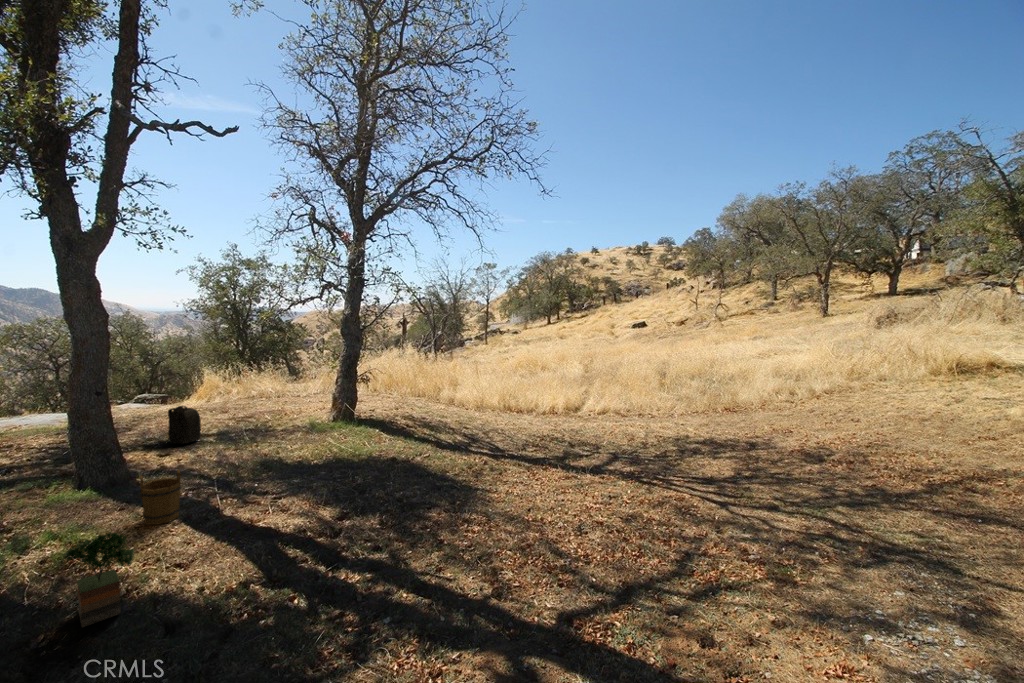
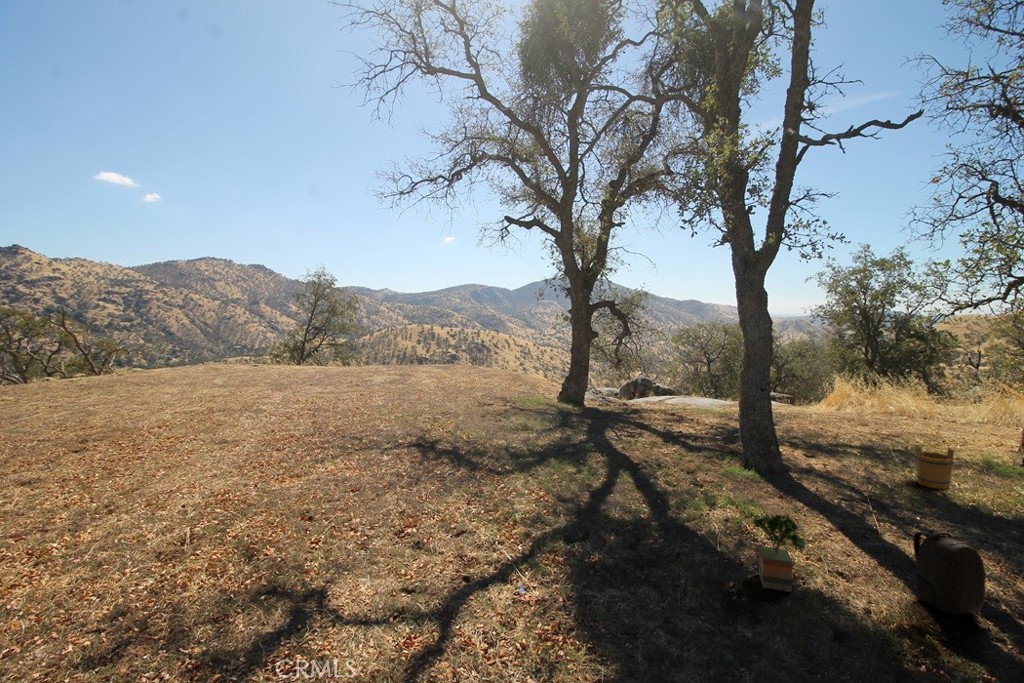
backpack: present [168,406,201,444] -> present [913,530,986,615]
bucket: present [138,470,182,525] -> present [915,445,954,489]

